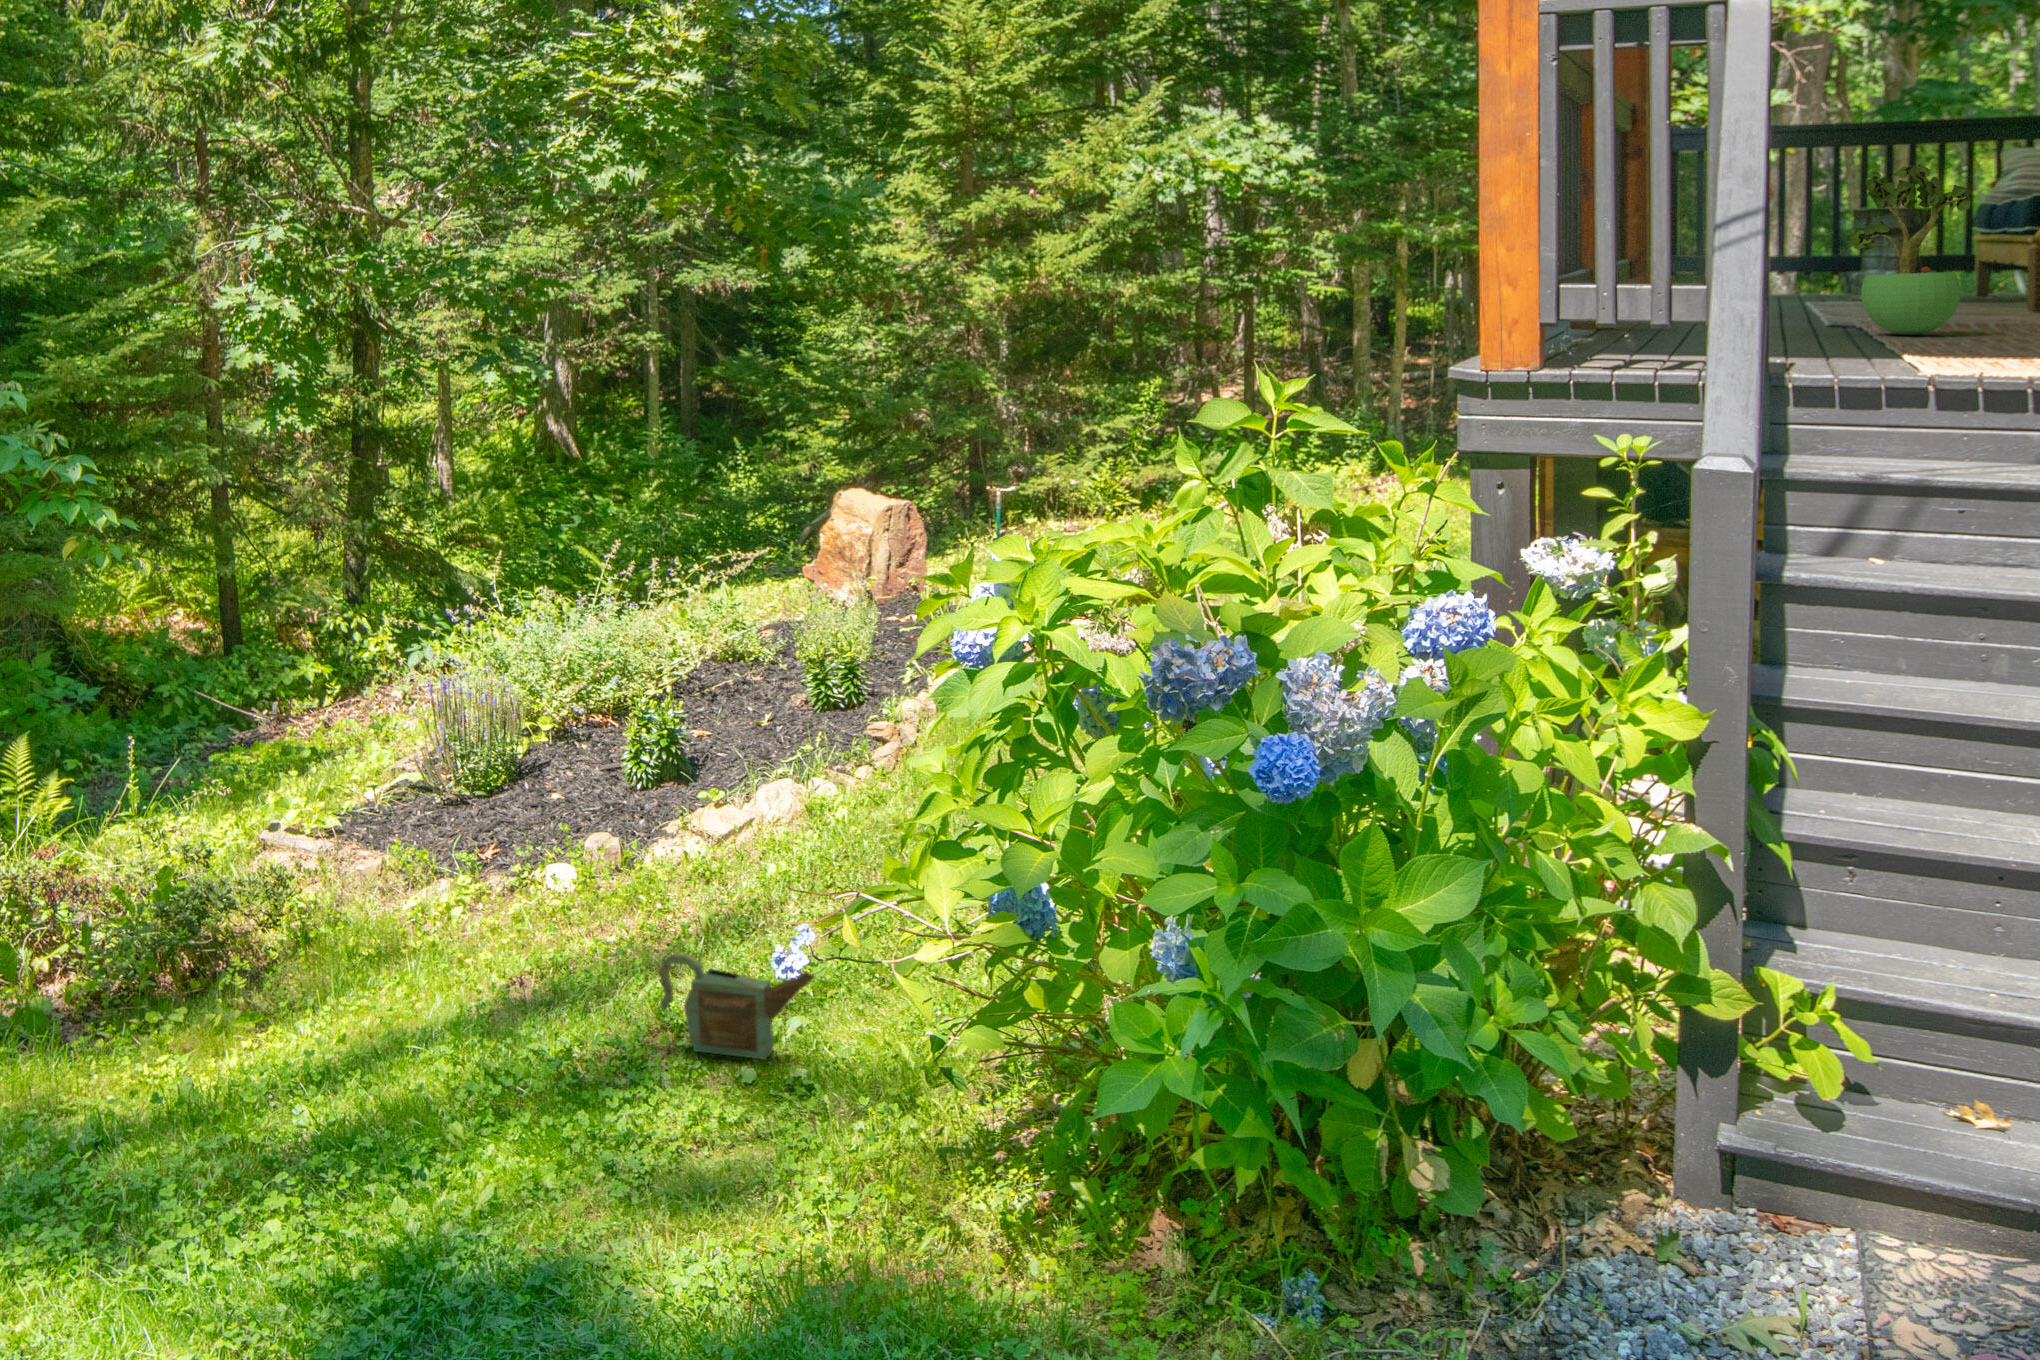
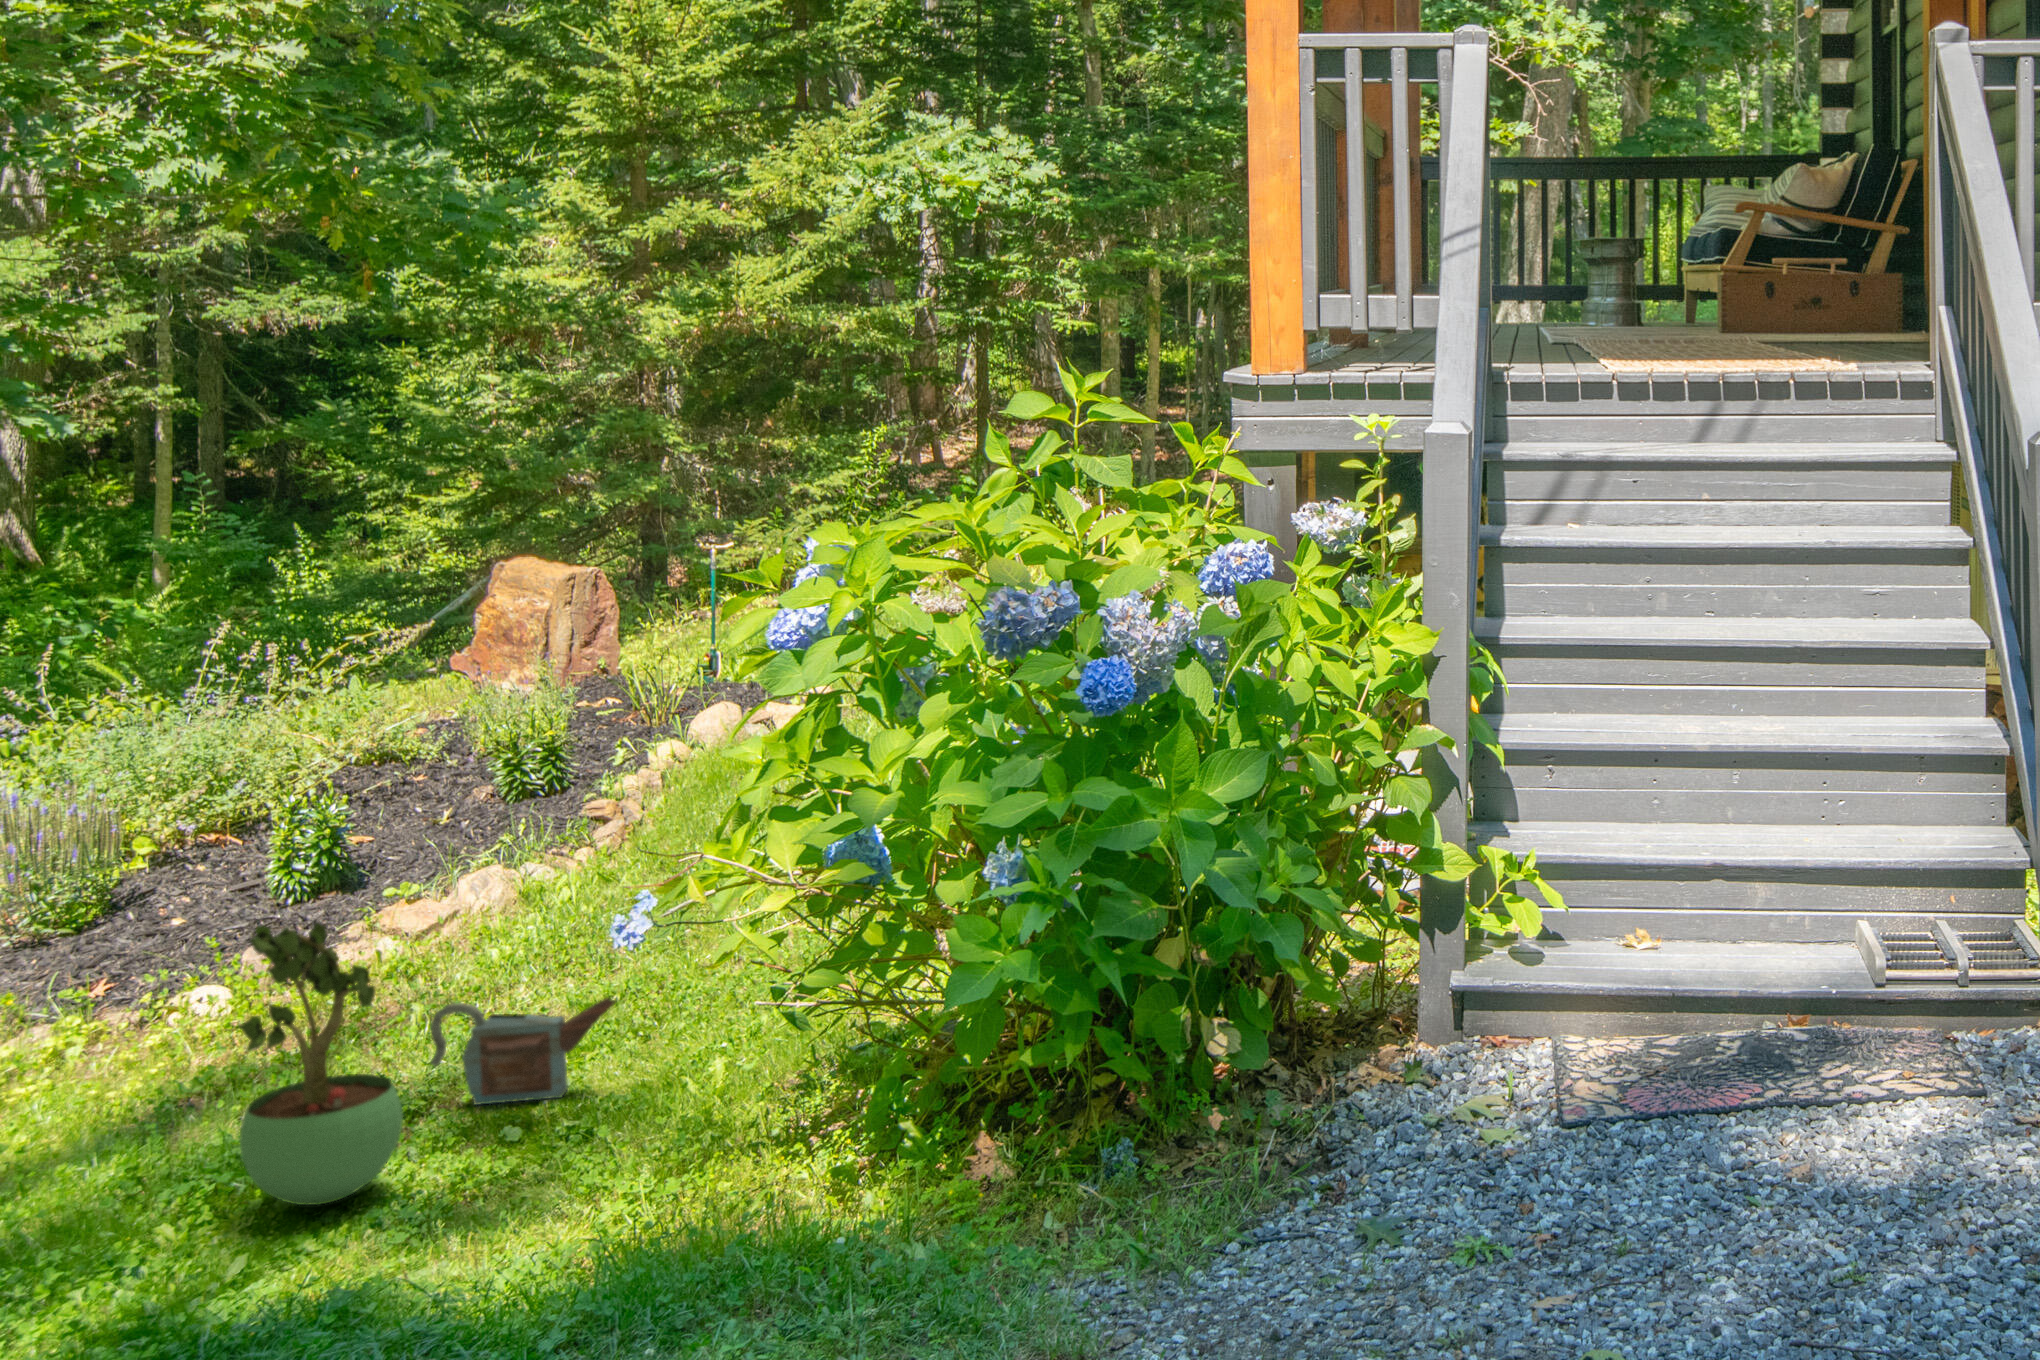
potted plant: present [1848,164,1972,335] -> present [239,921,403,1205]

